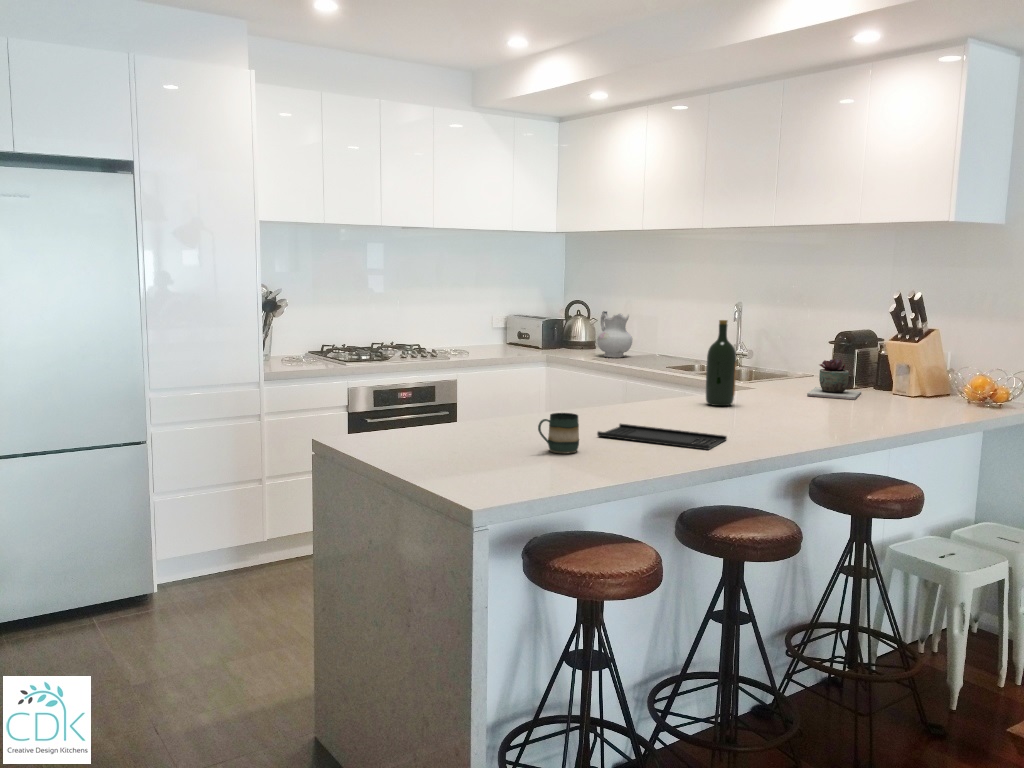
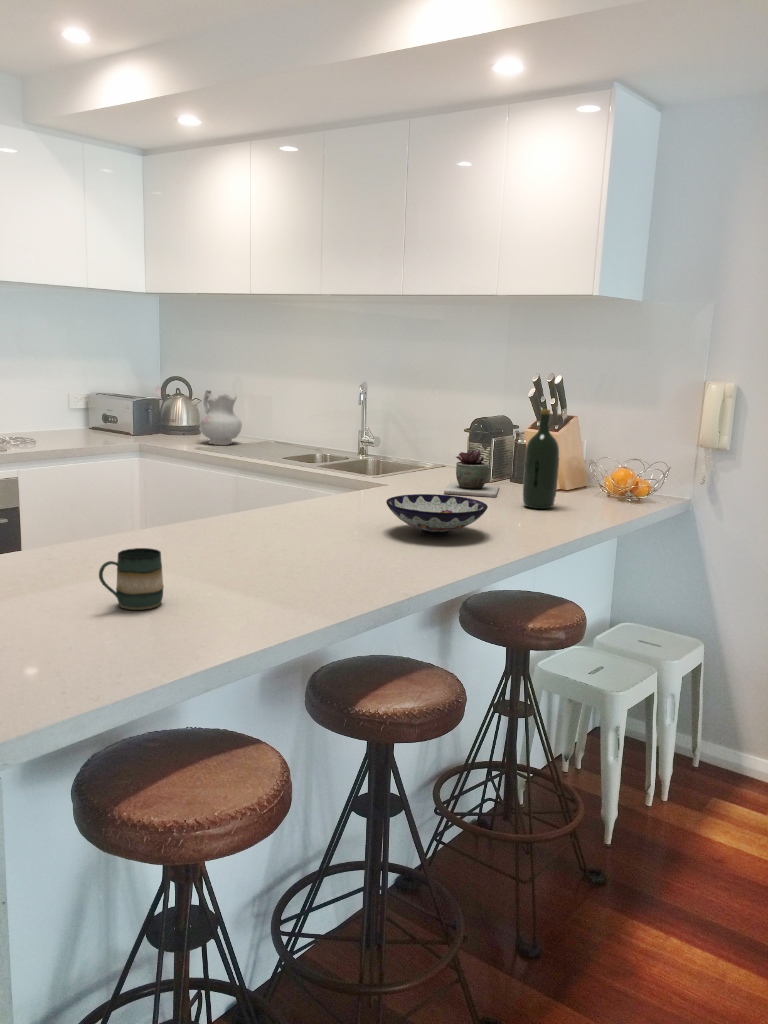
wine bottle: present [706,320,737,406] -> present [523,409,559,509]
bowl: none [749,391,836,423] -> present [386,494,488,536]
tray: present [597,424,727,450] -> none [193,549,365,588]

